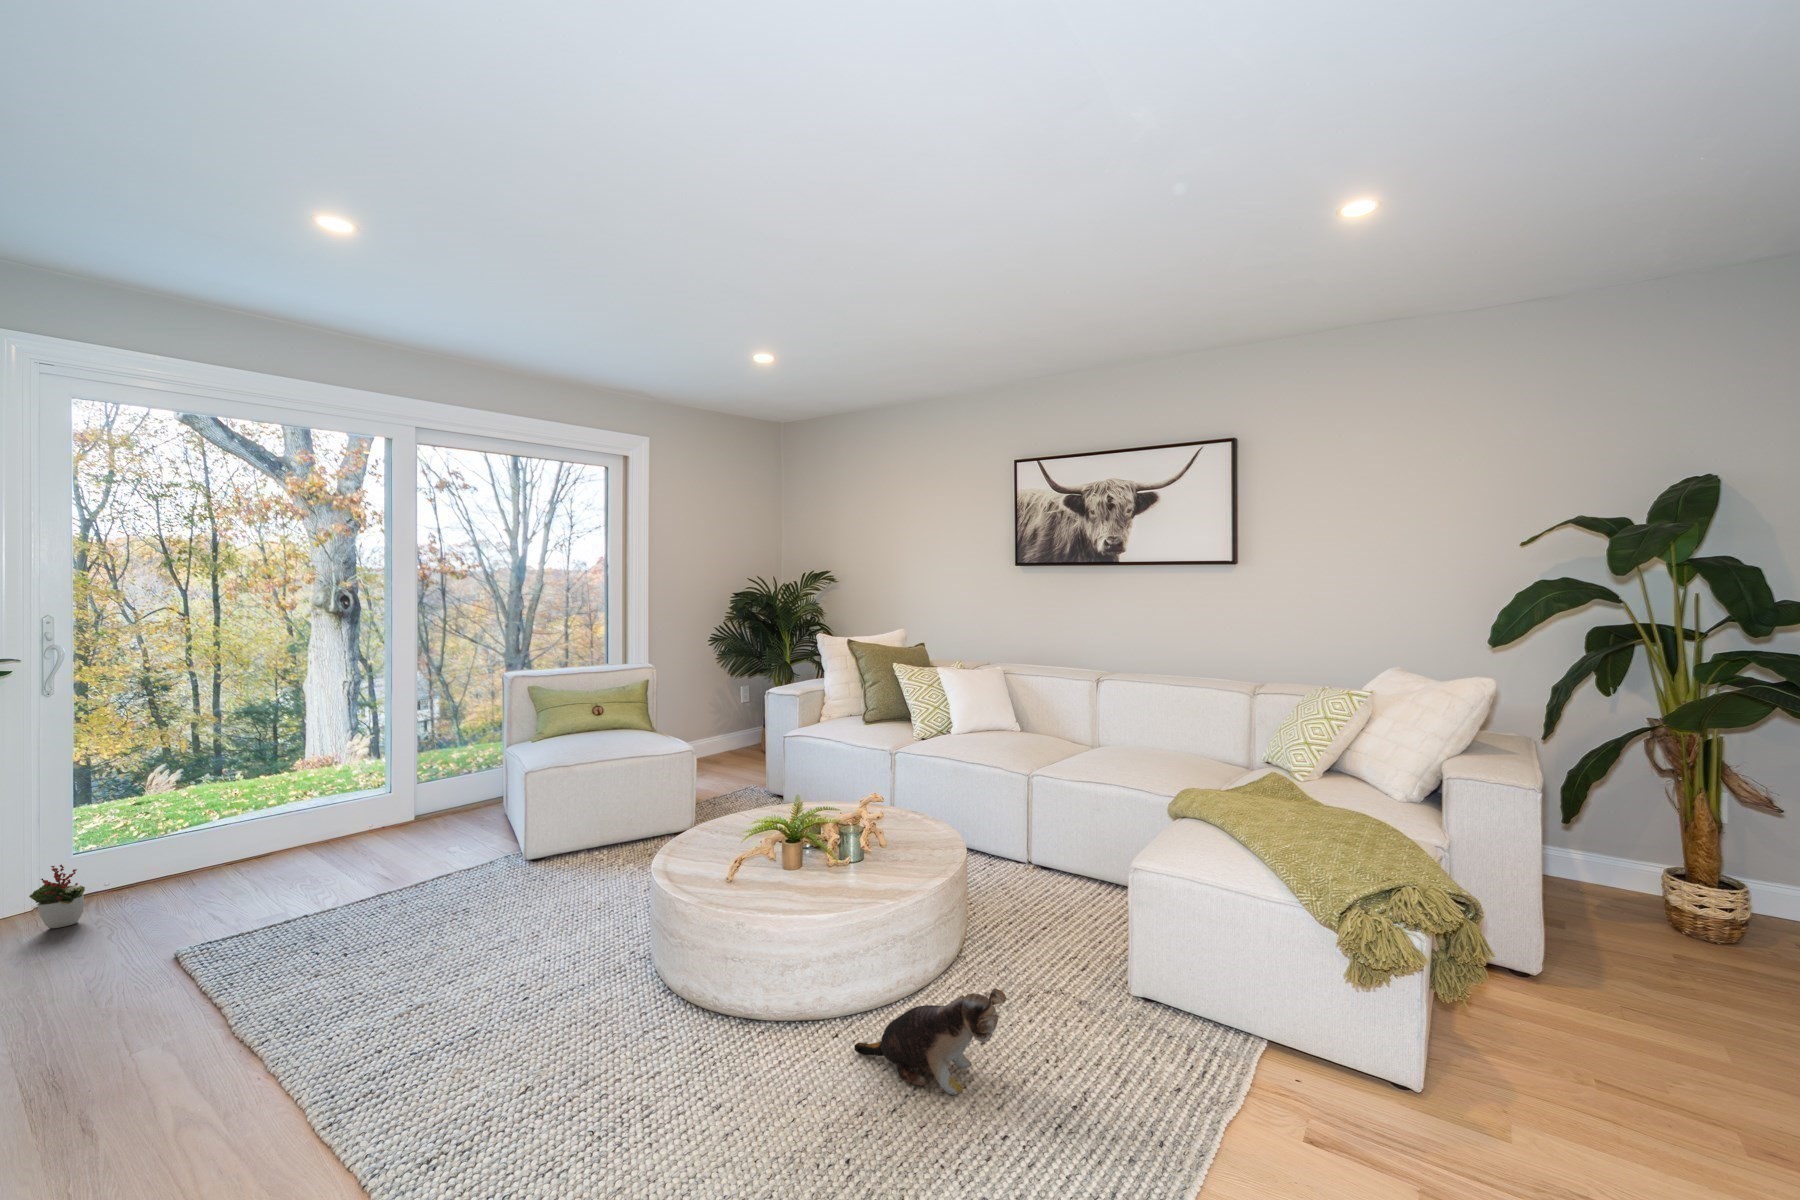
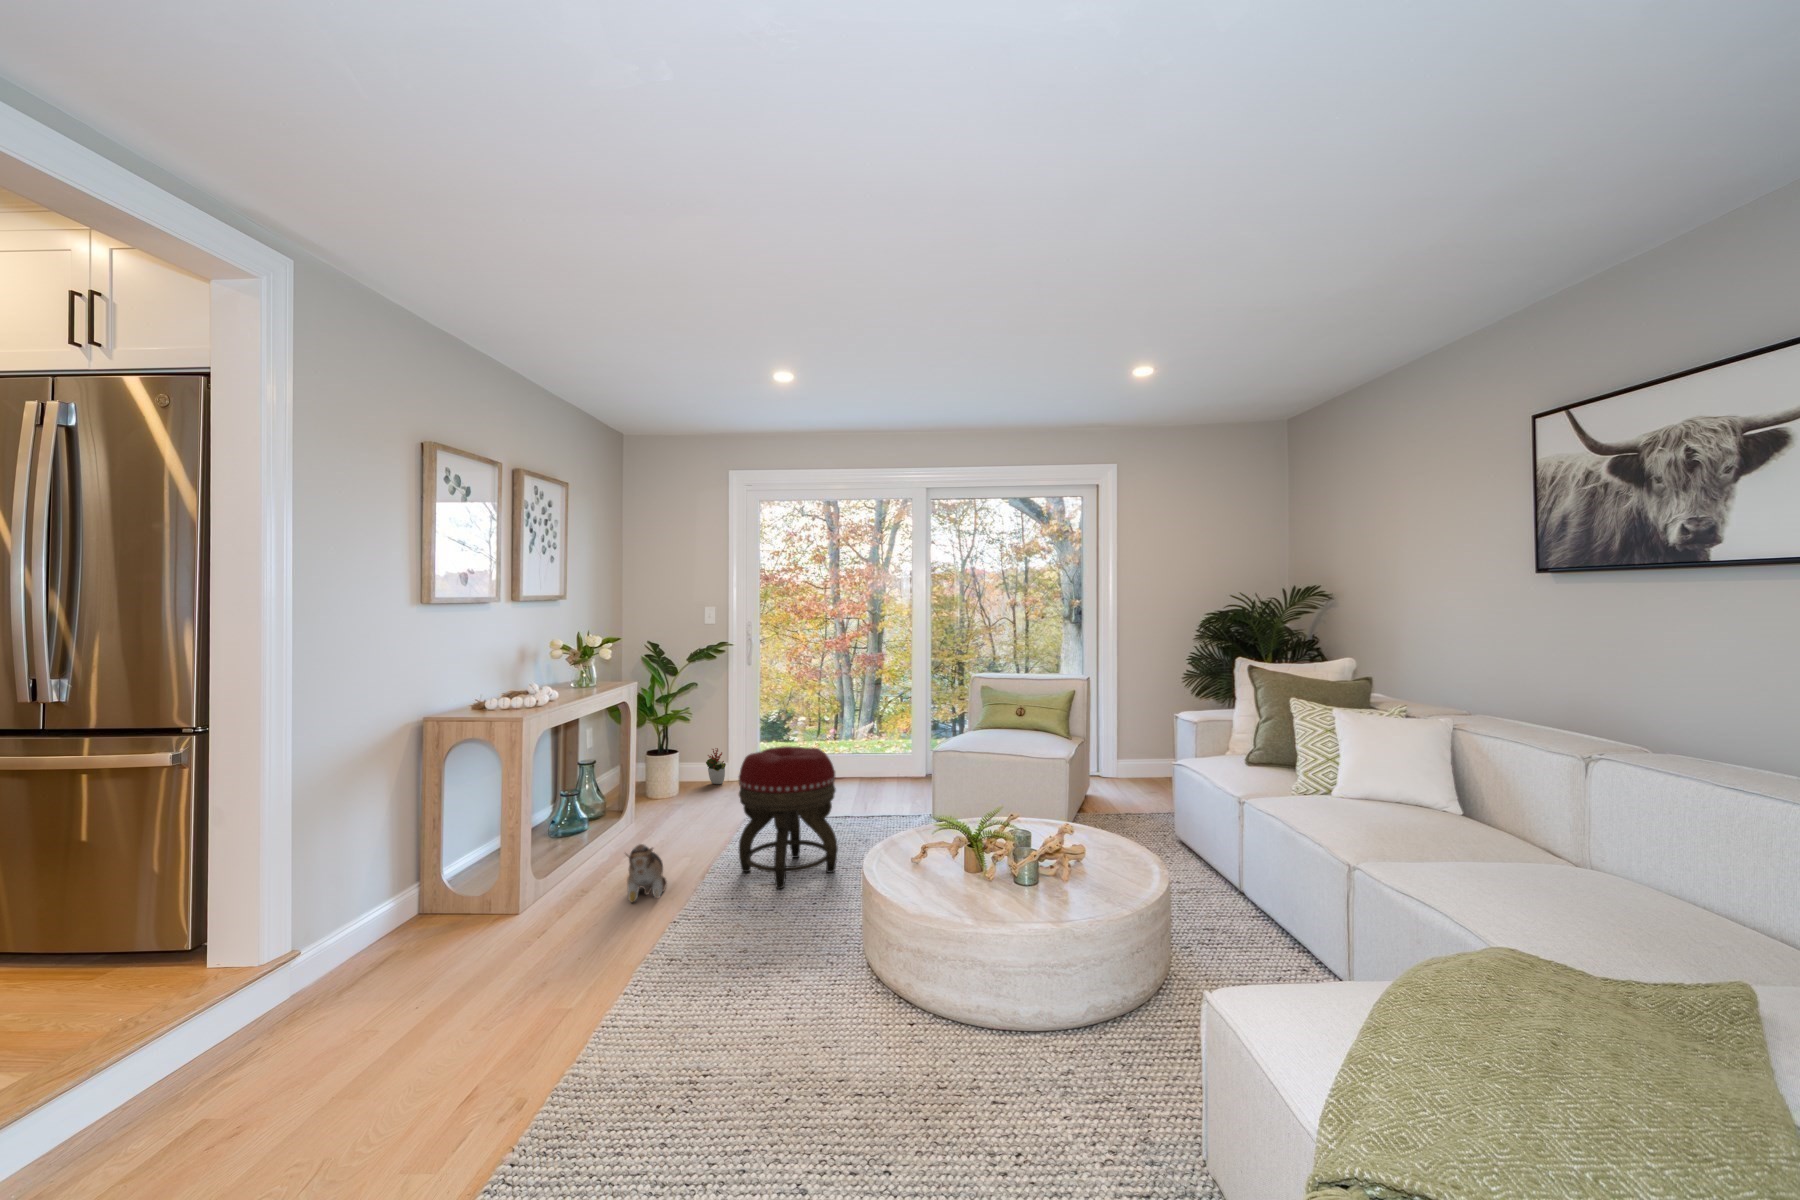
footstool: none [362,805,519,1010] -> present [739,746,838,889]
plush toy: present [854,988,1006,1095] -> present [626,844,667,903]

